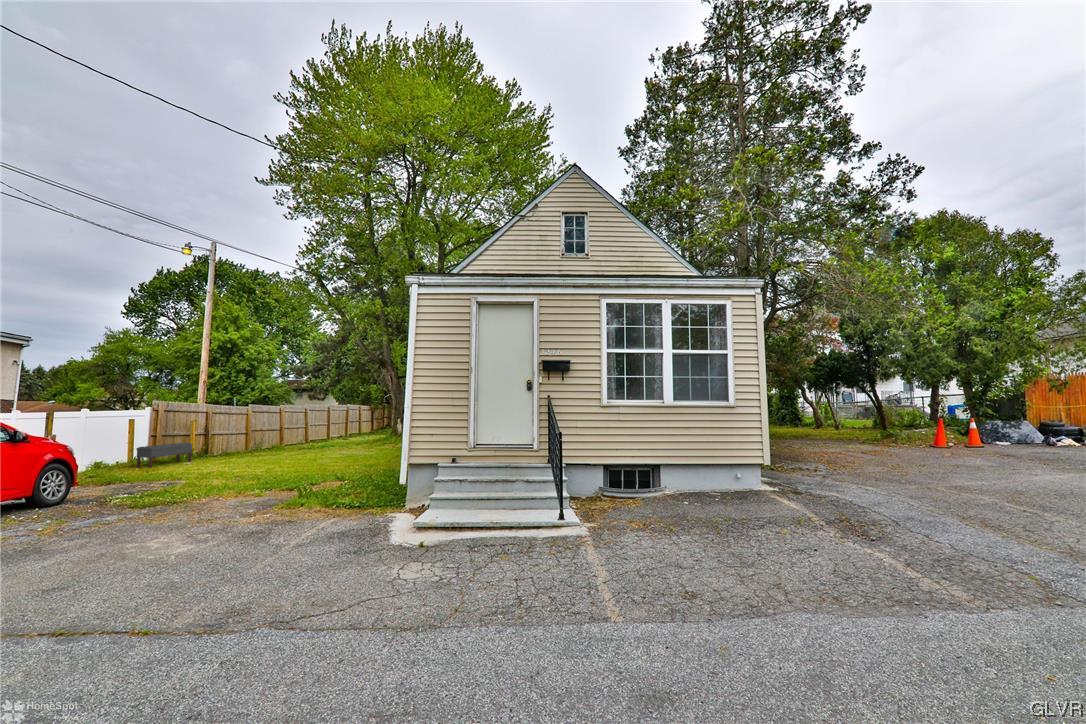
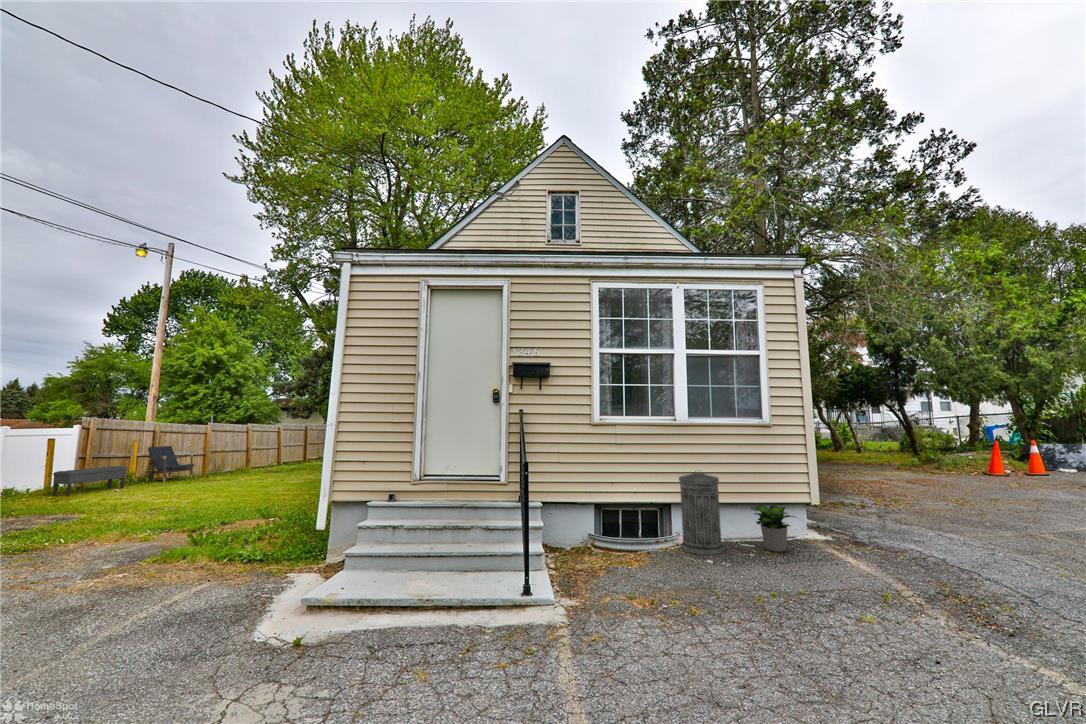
lounge chair: none [203,425,244,457] -> present [146,446,194,482]
trash can: none [666,441,698,501] -> present [679,472,723,555]
potted plant: none [717,466,754,499] -> present [750,505,796,552]

